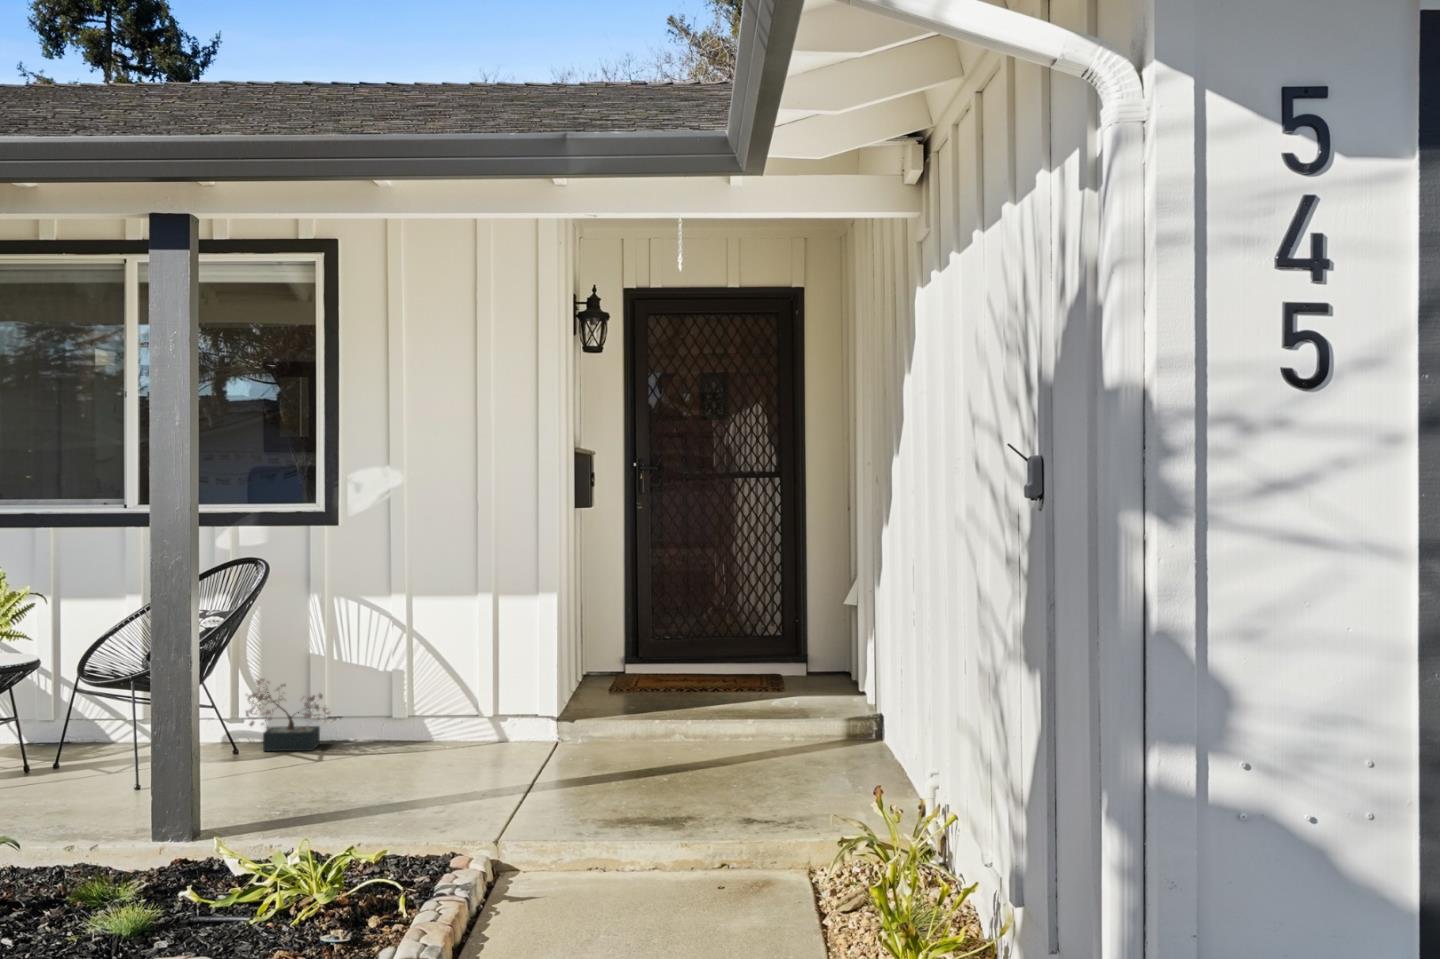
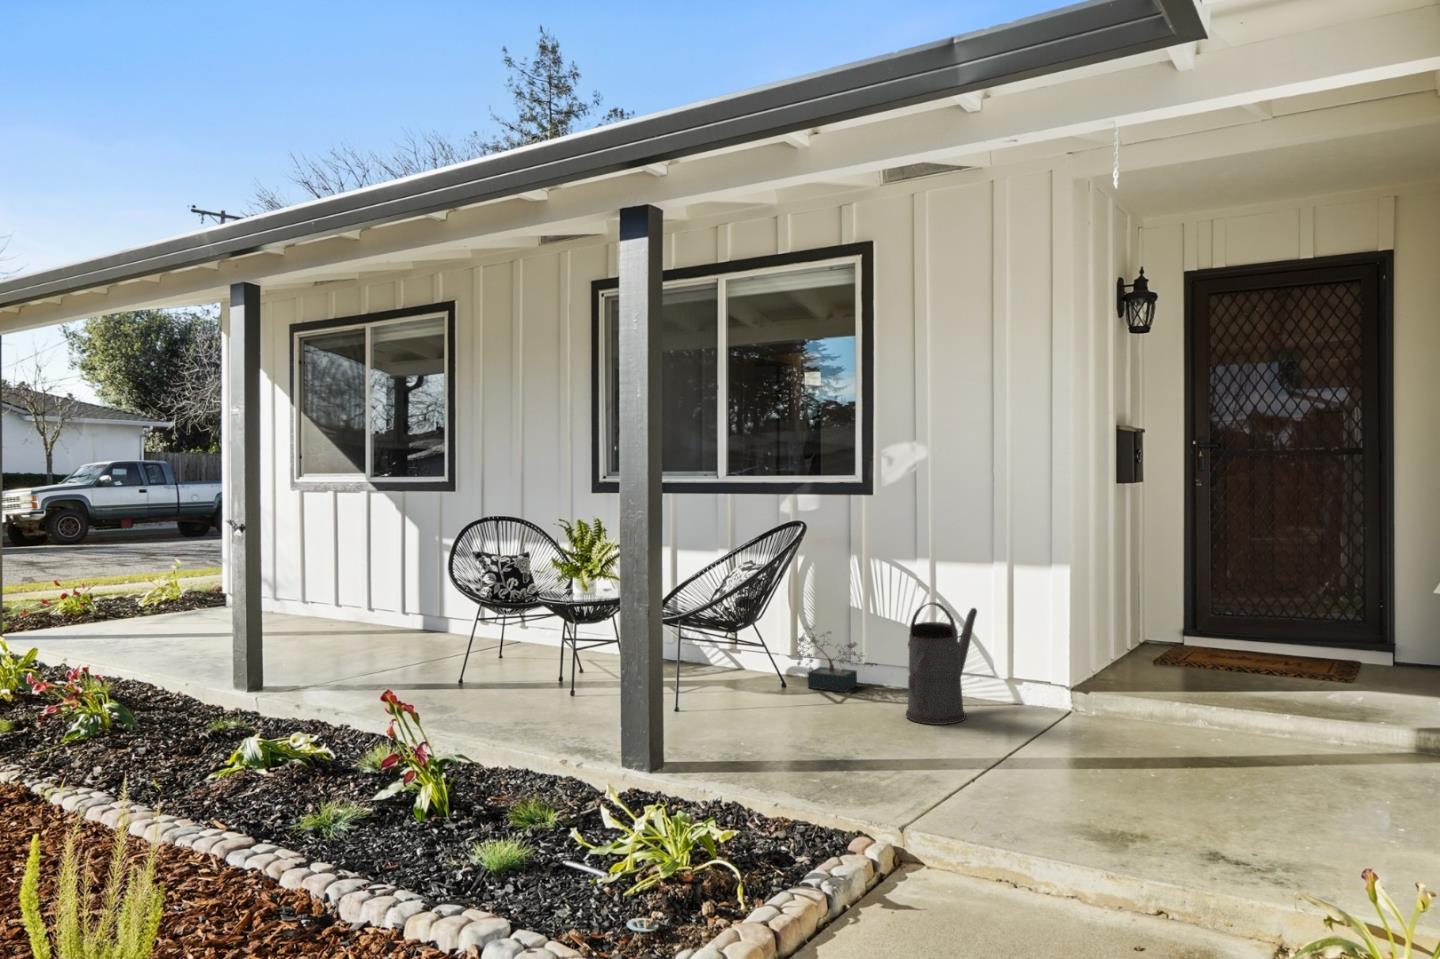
watering can: none [403,638,467,766] -> present [906,603,977,725]

